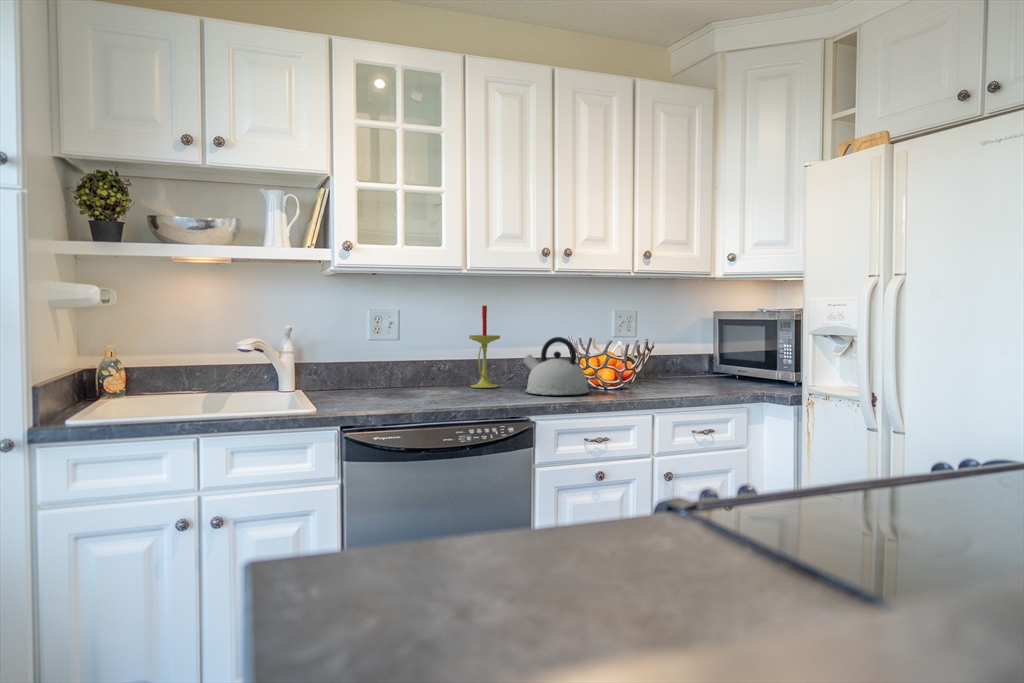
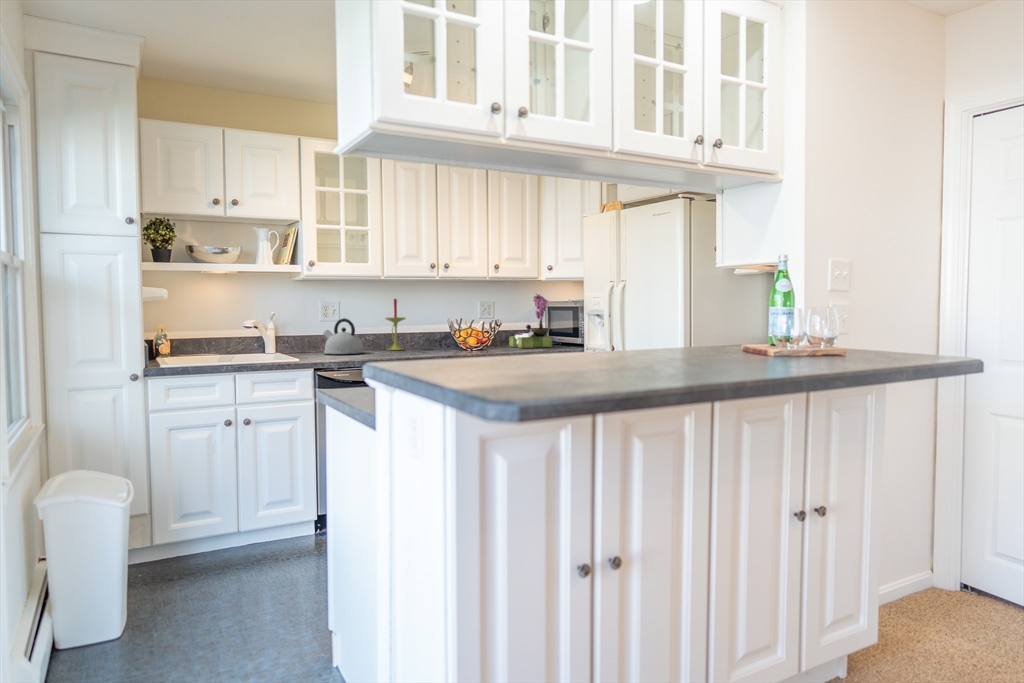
flower arrangement: none [662,298,737,388] -> present [509,294,552,348]
kettle: present [523,337,589,395] -> present [323,318,364,354]

